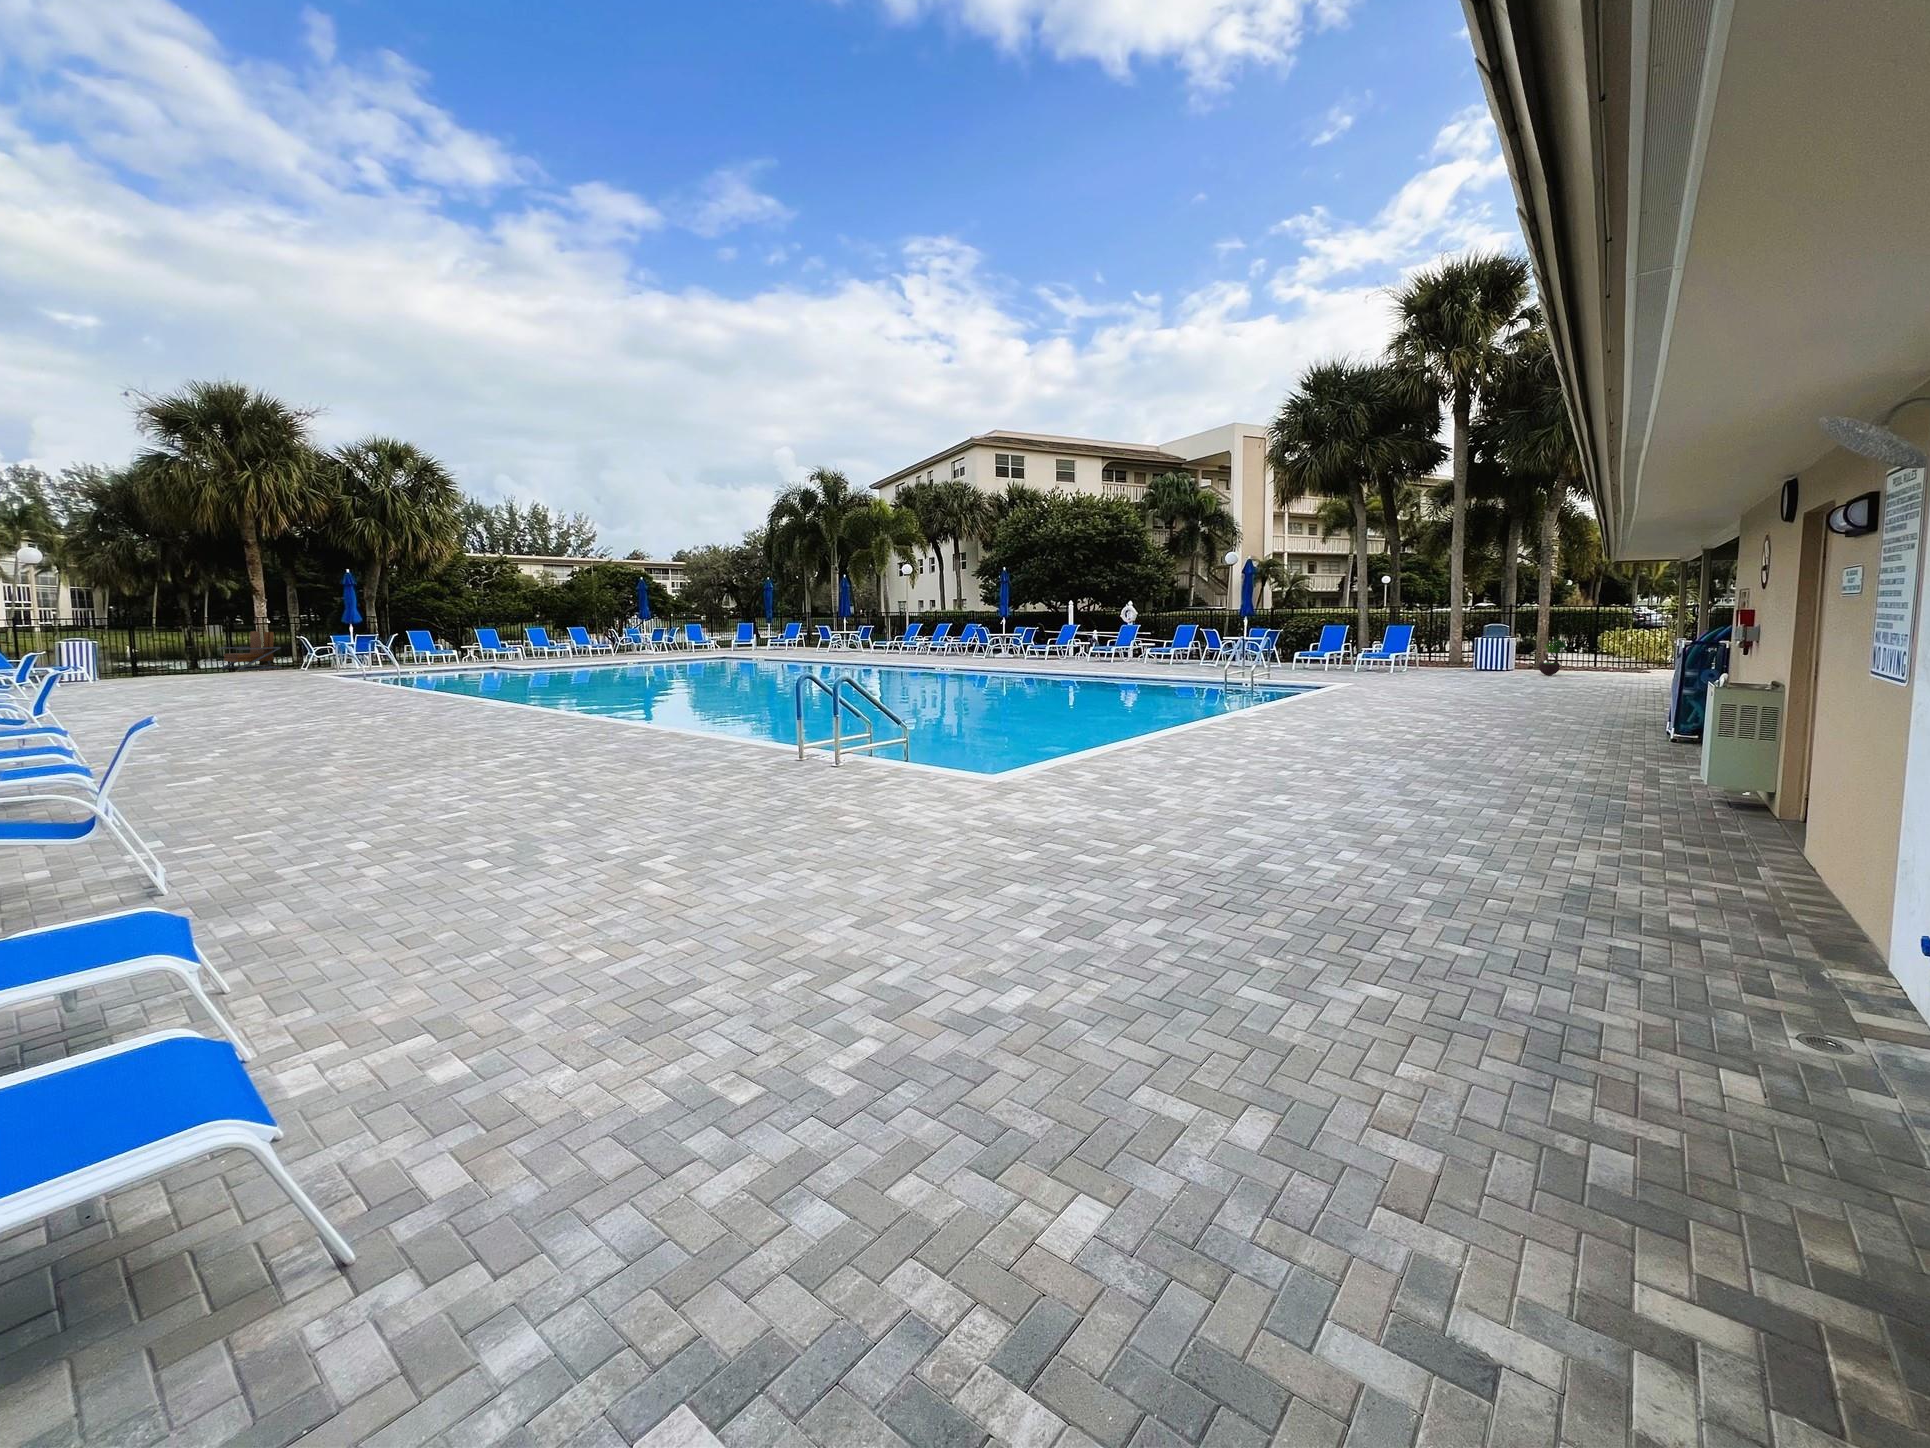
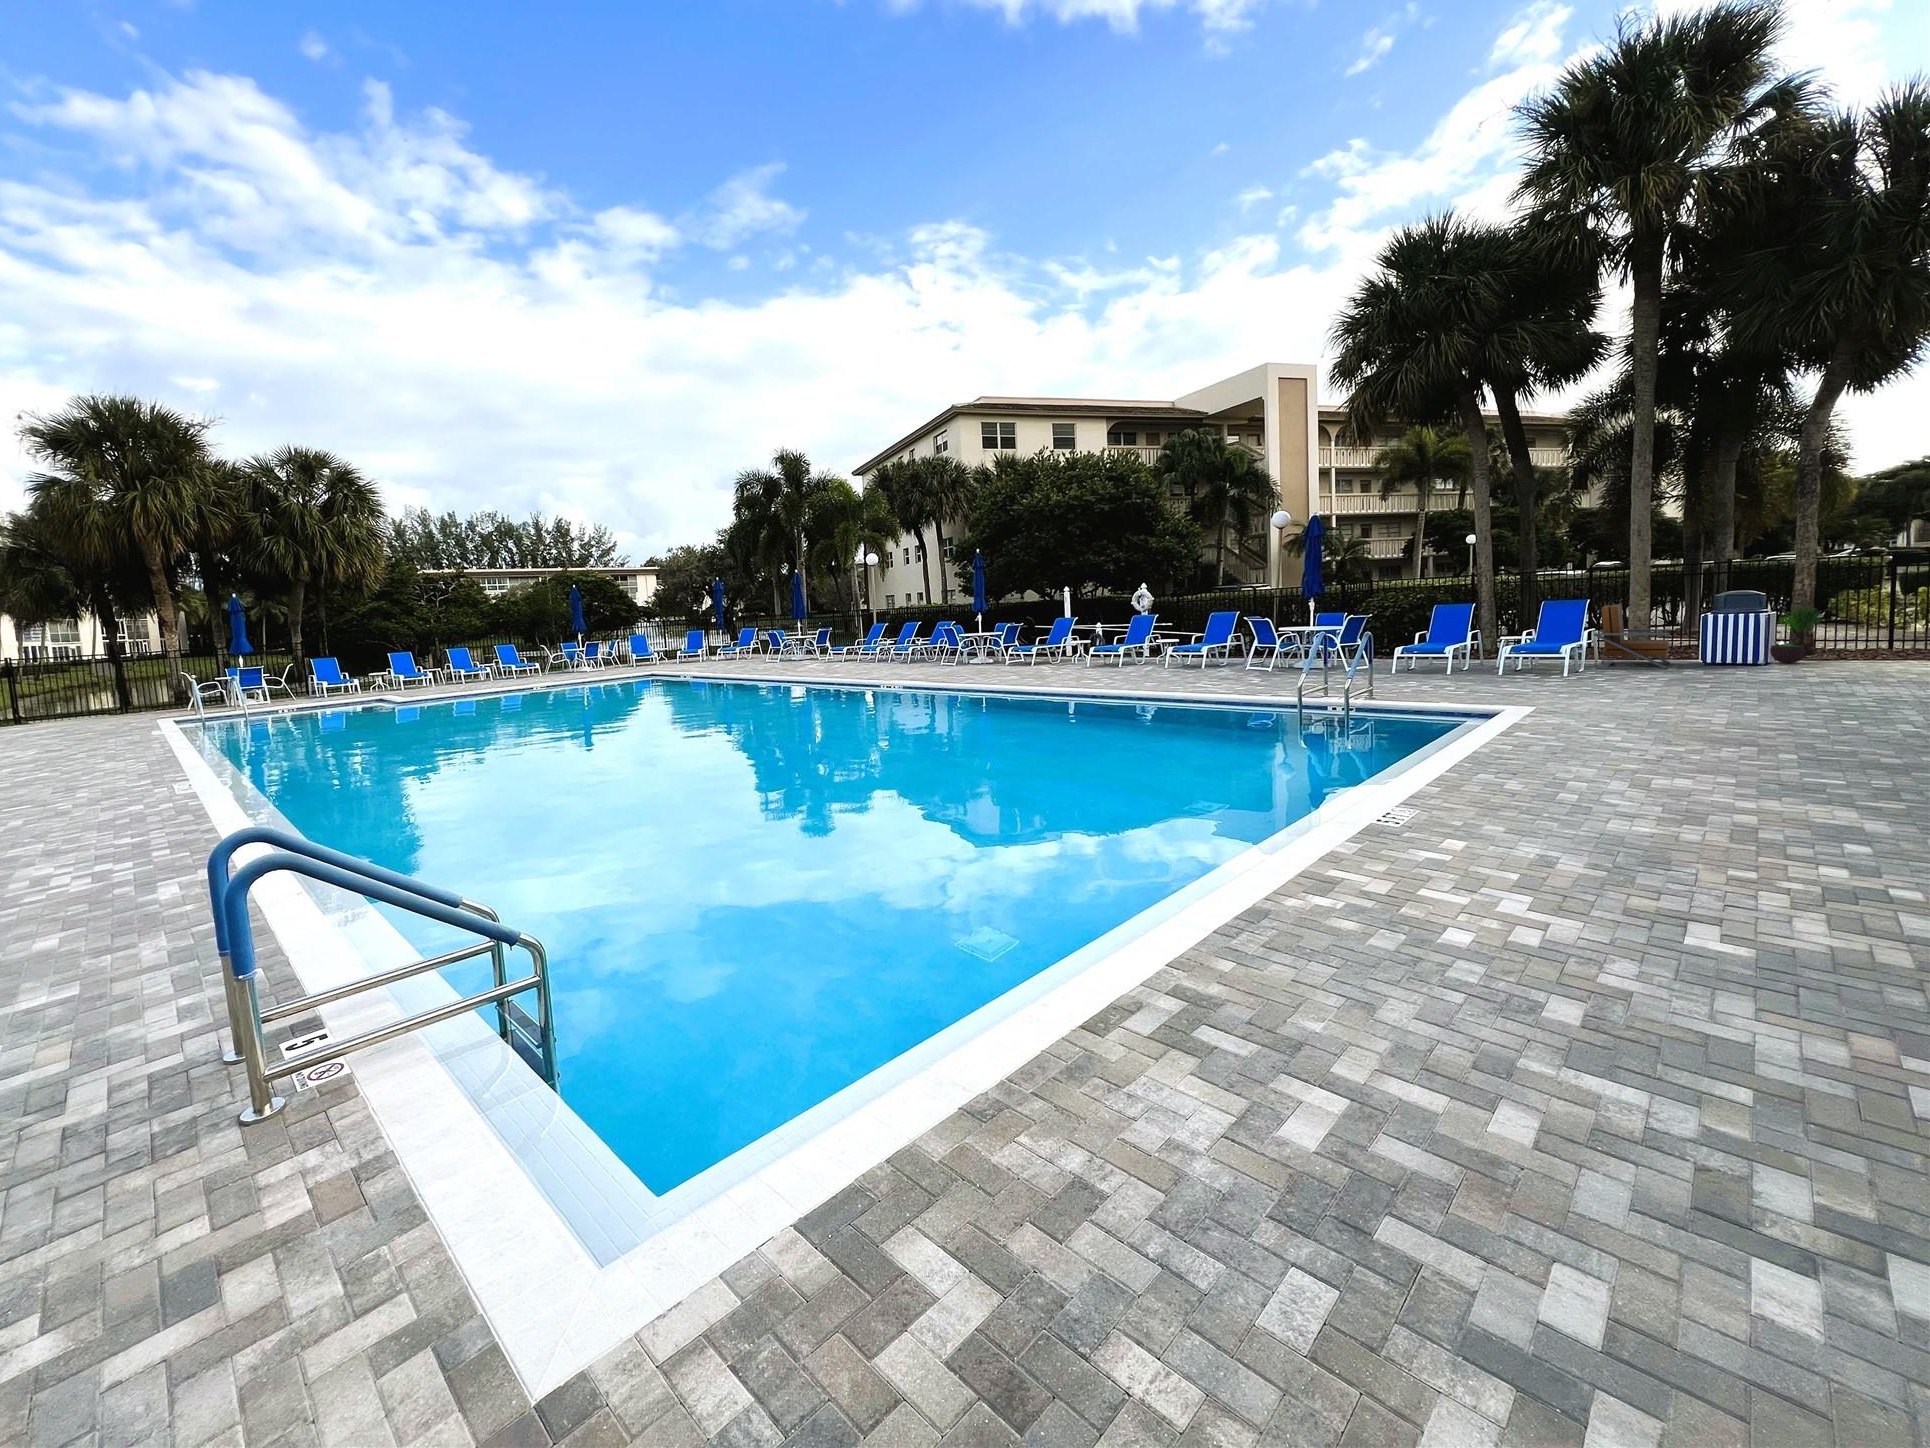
lounge chair: present [220,631,281,670] -> present [1594,604,1672,670]

